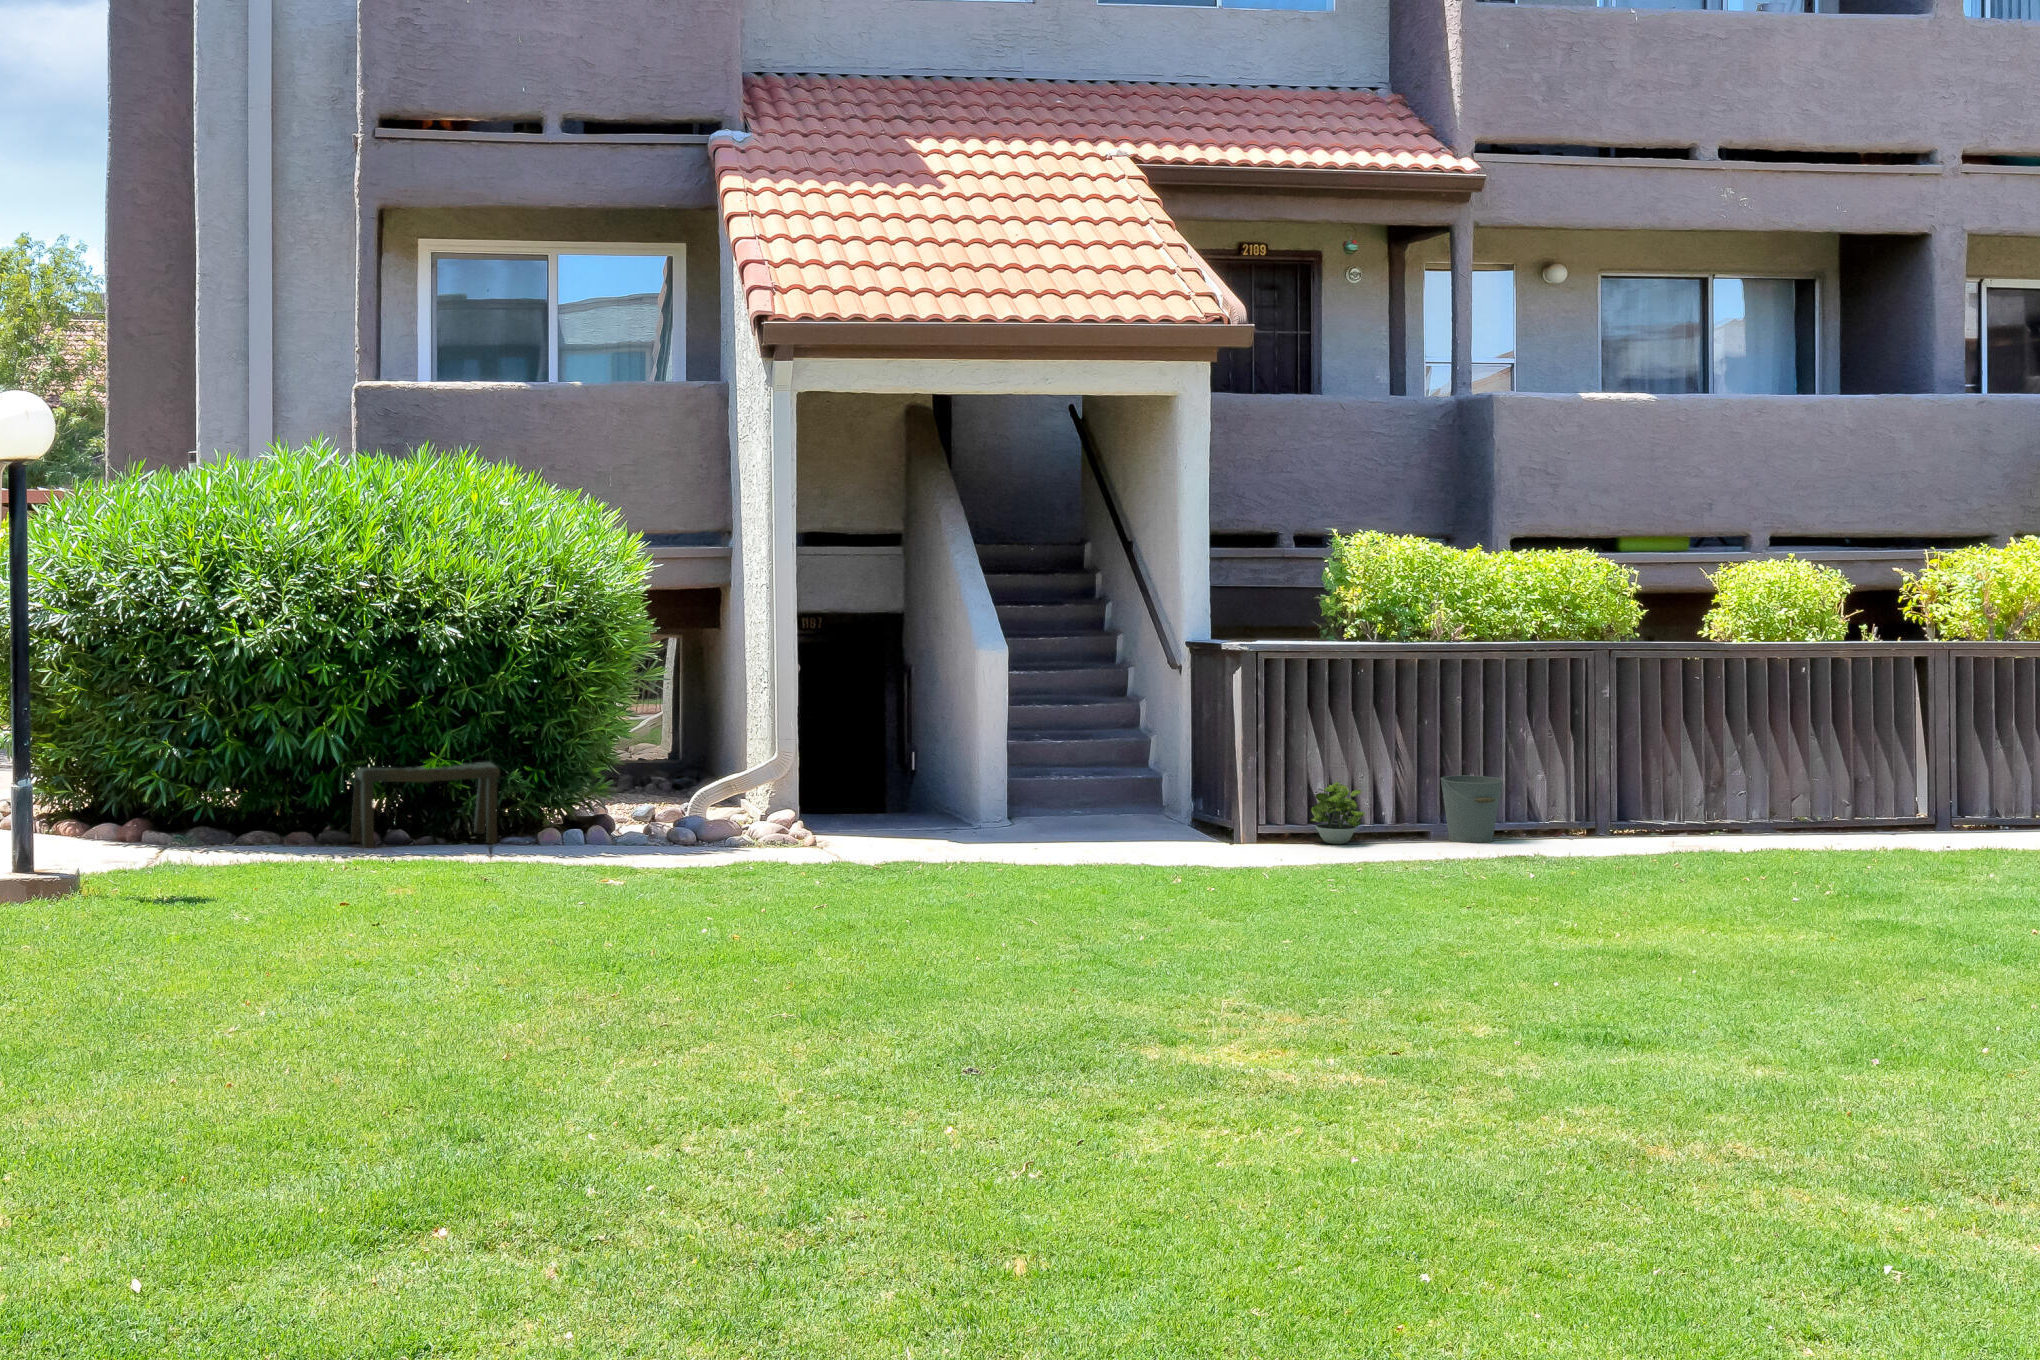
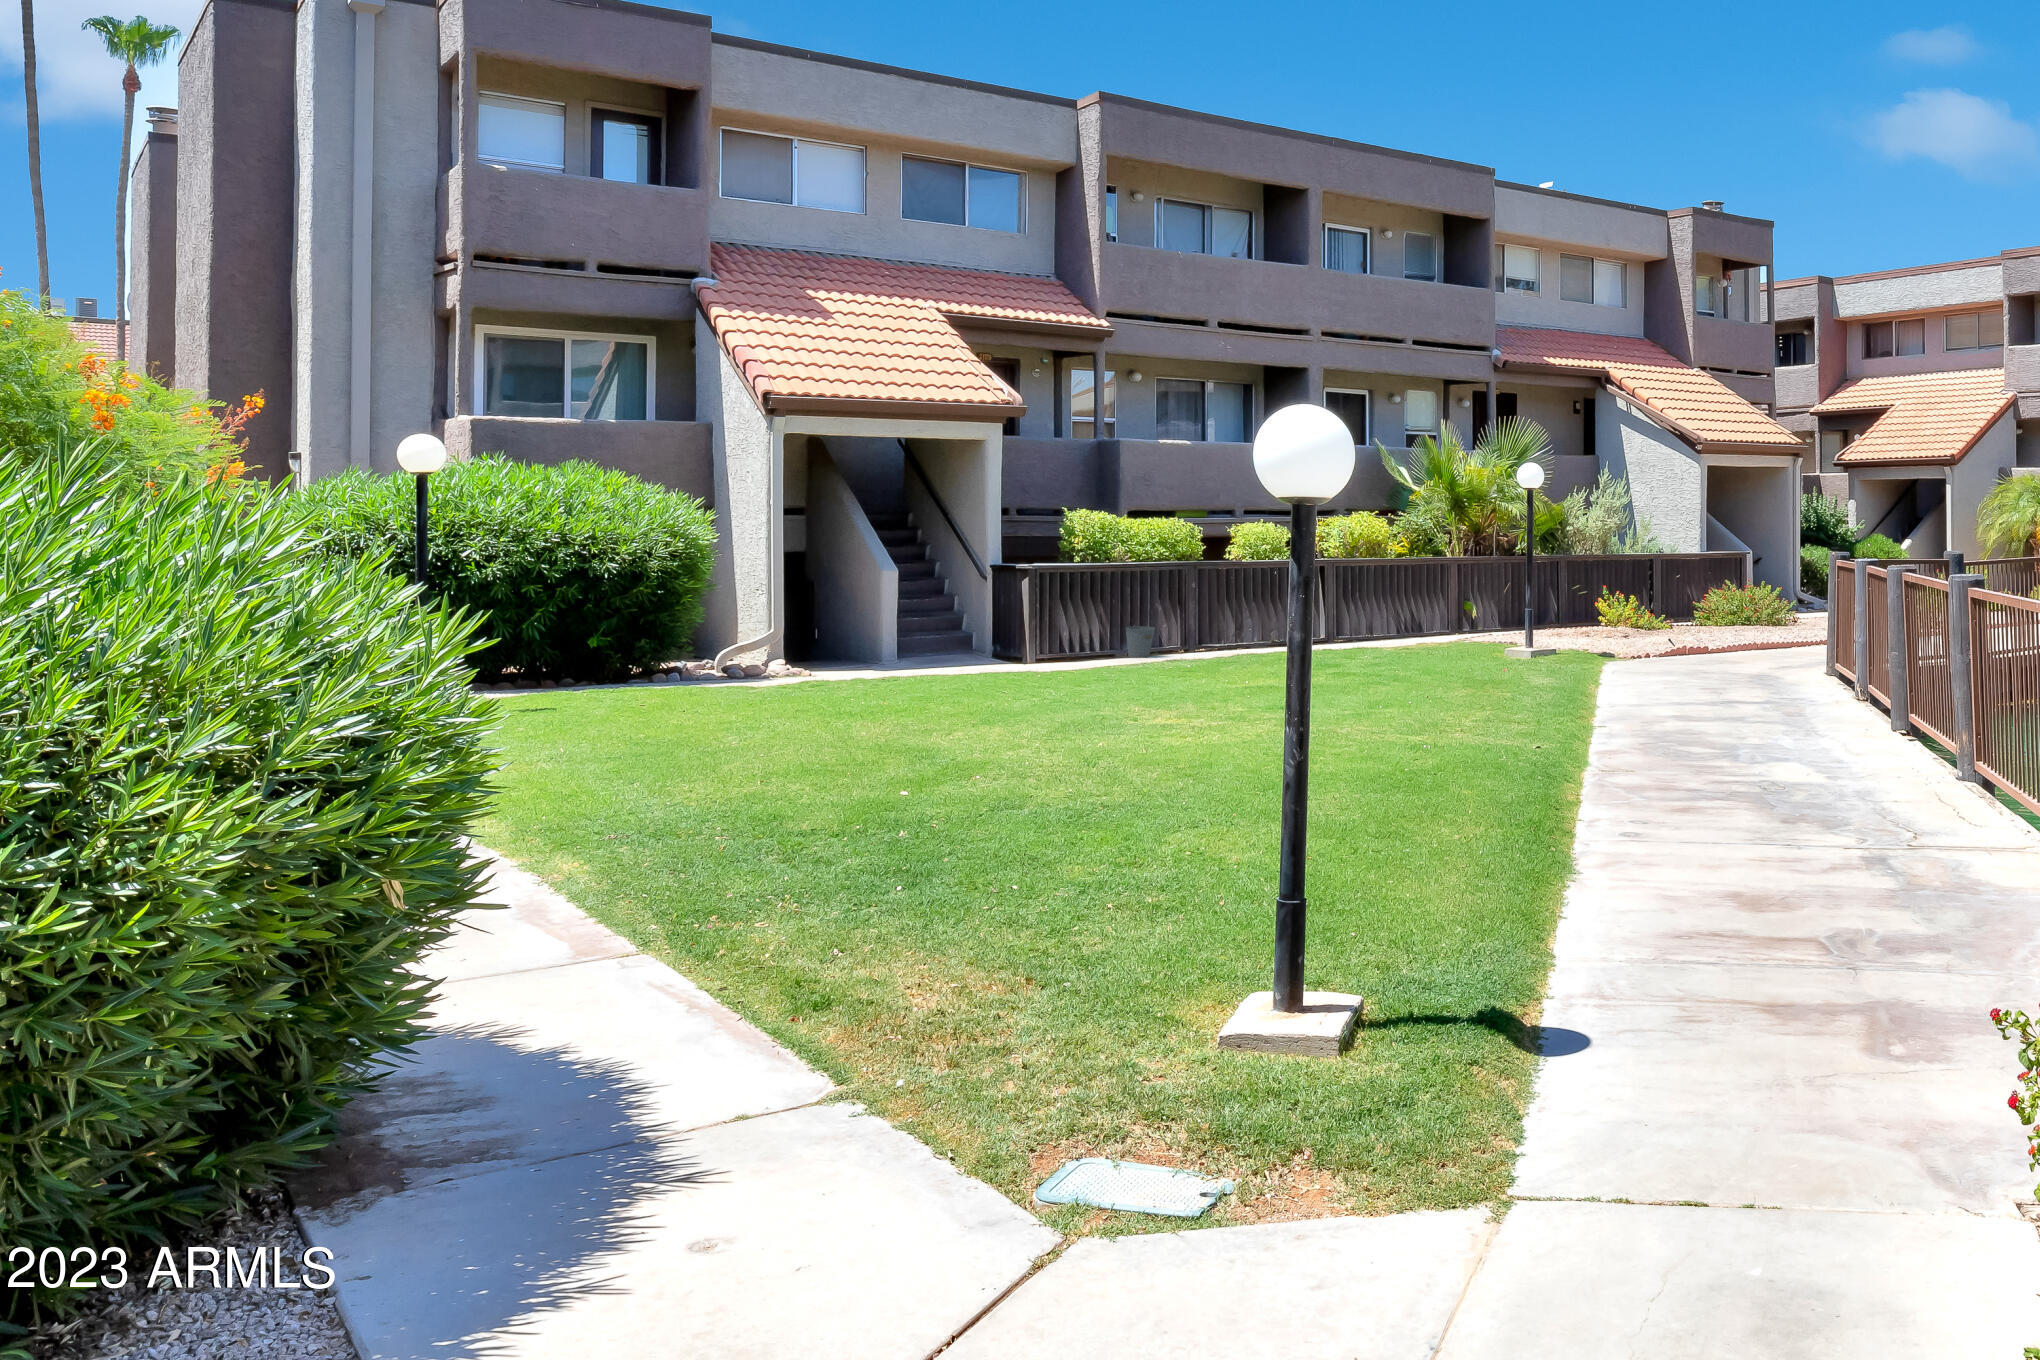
bench: present [351,762,500,848] -> none [546,635,642,685]
potted plant: present [1310,781,1365,844] -> none [1067,630,1095,661]

